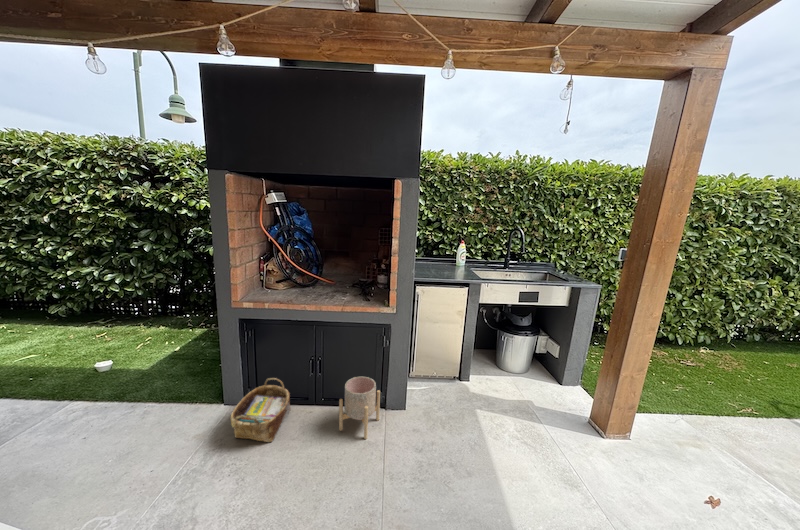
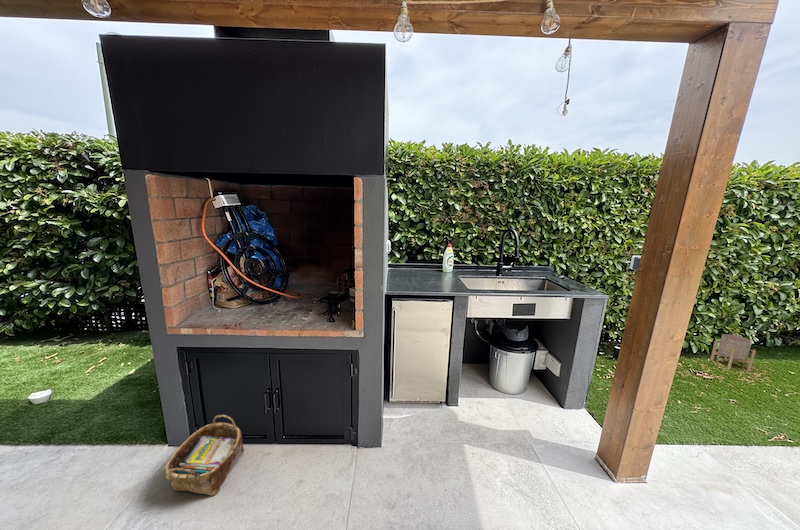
planter: present [339,377,380,439] -> present [710,334,756,371]

